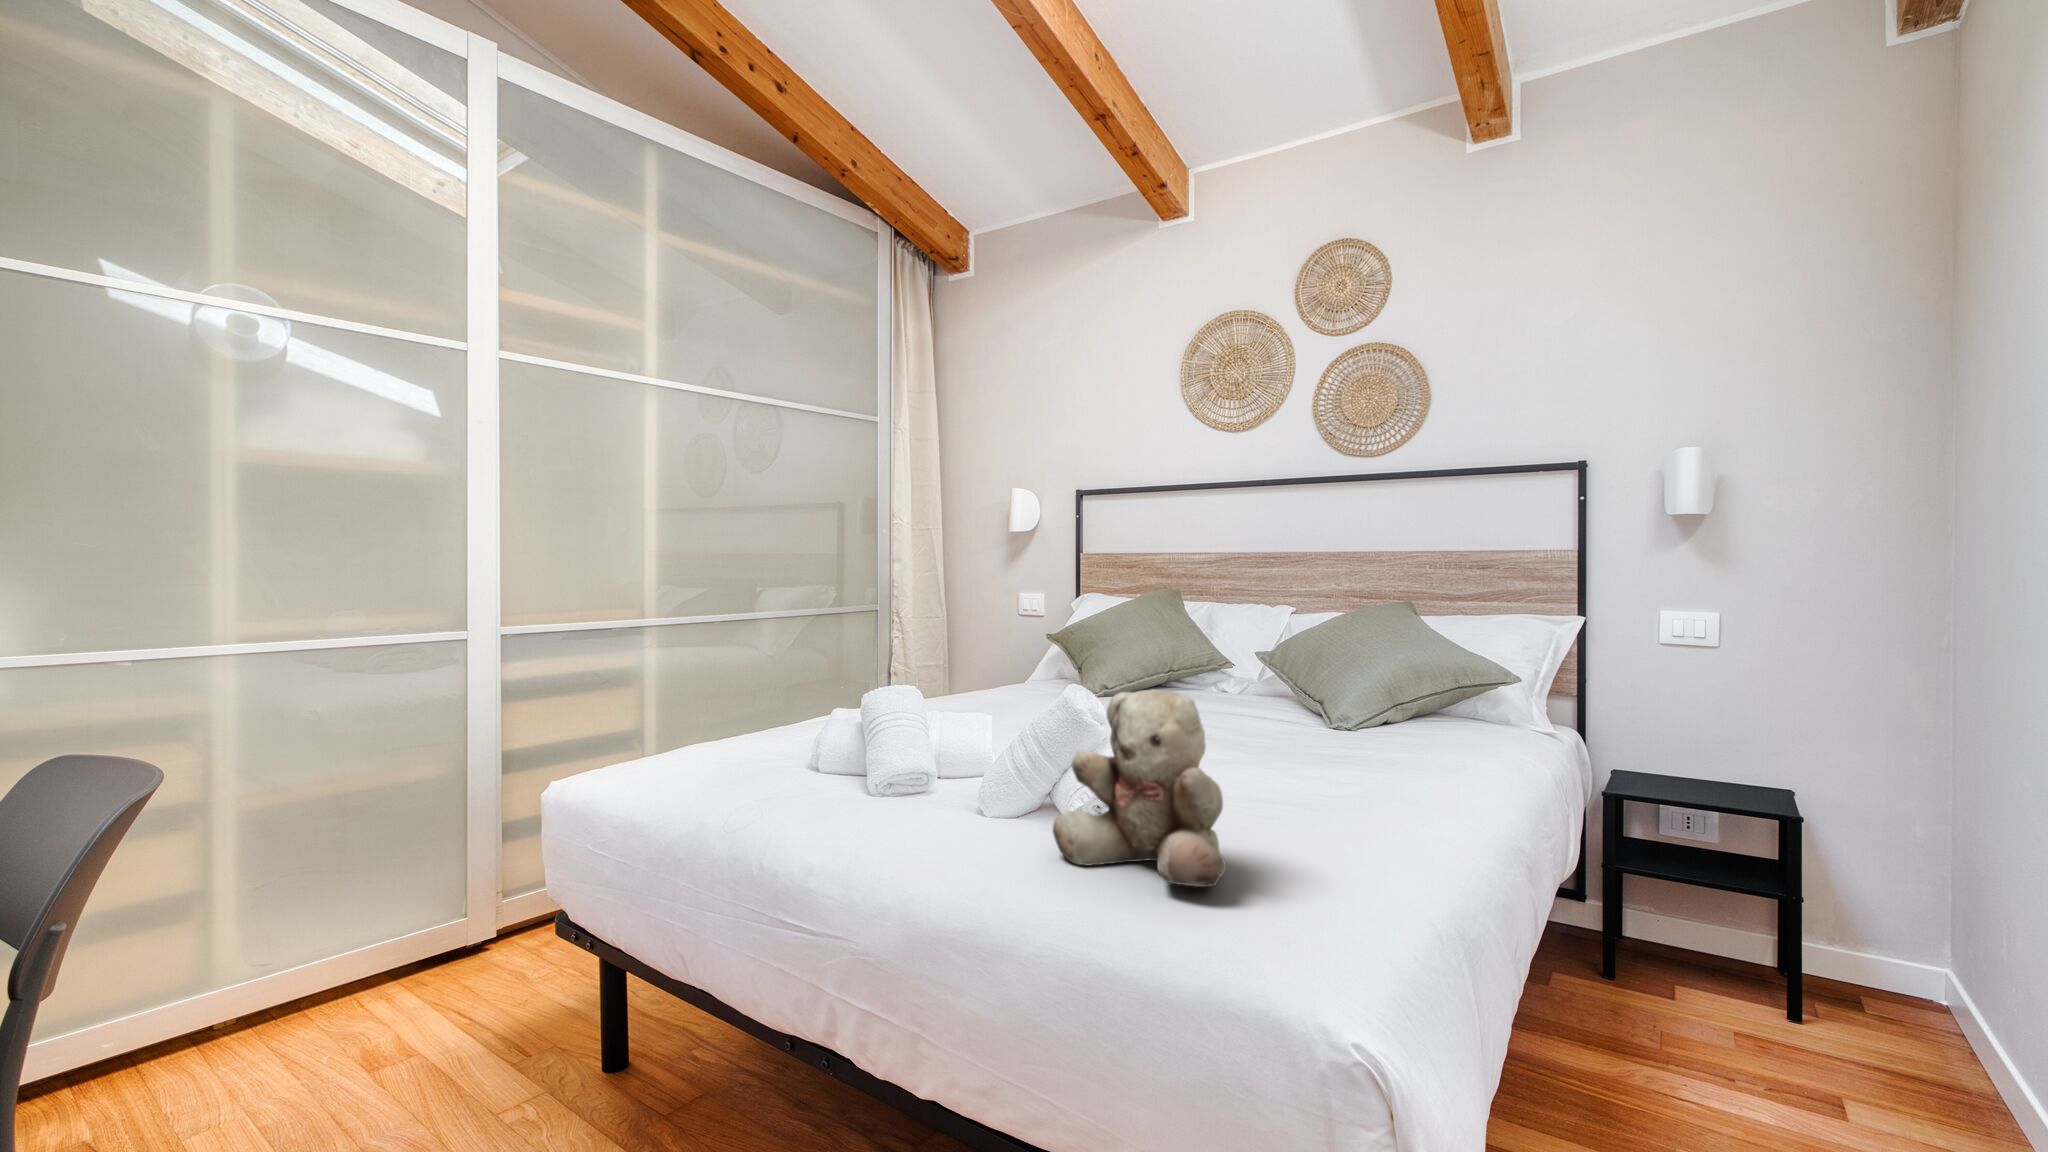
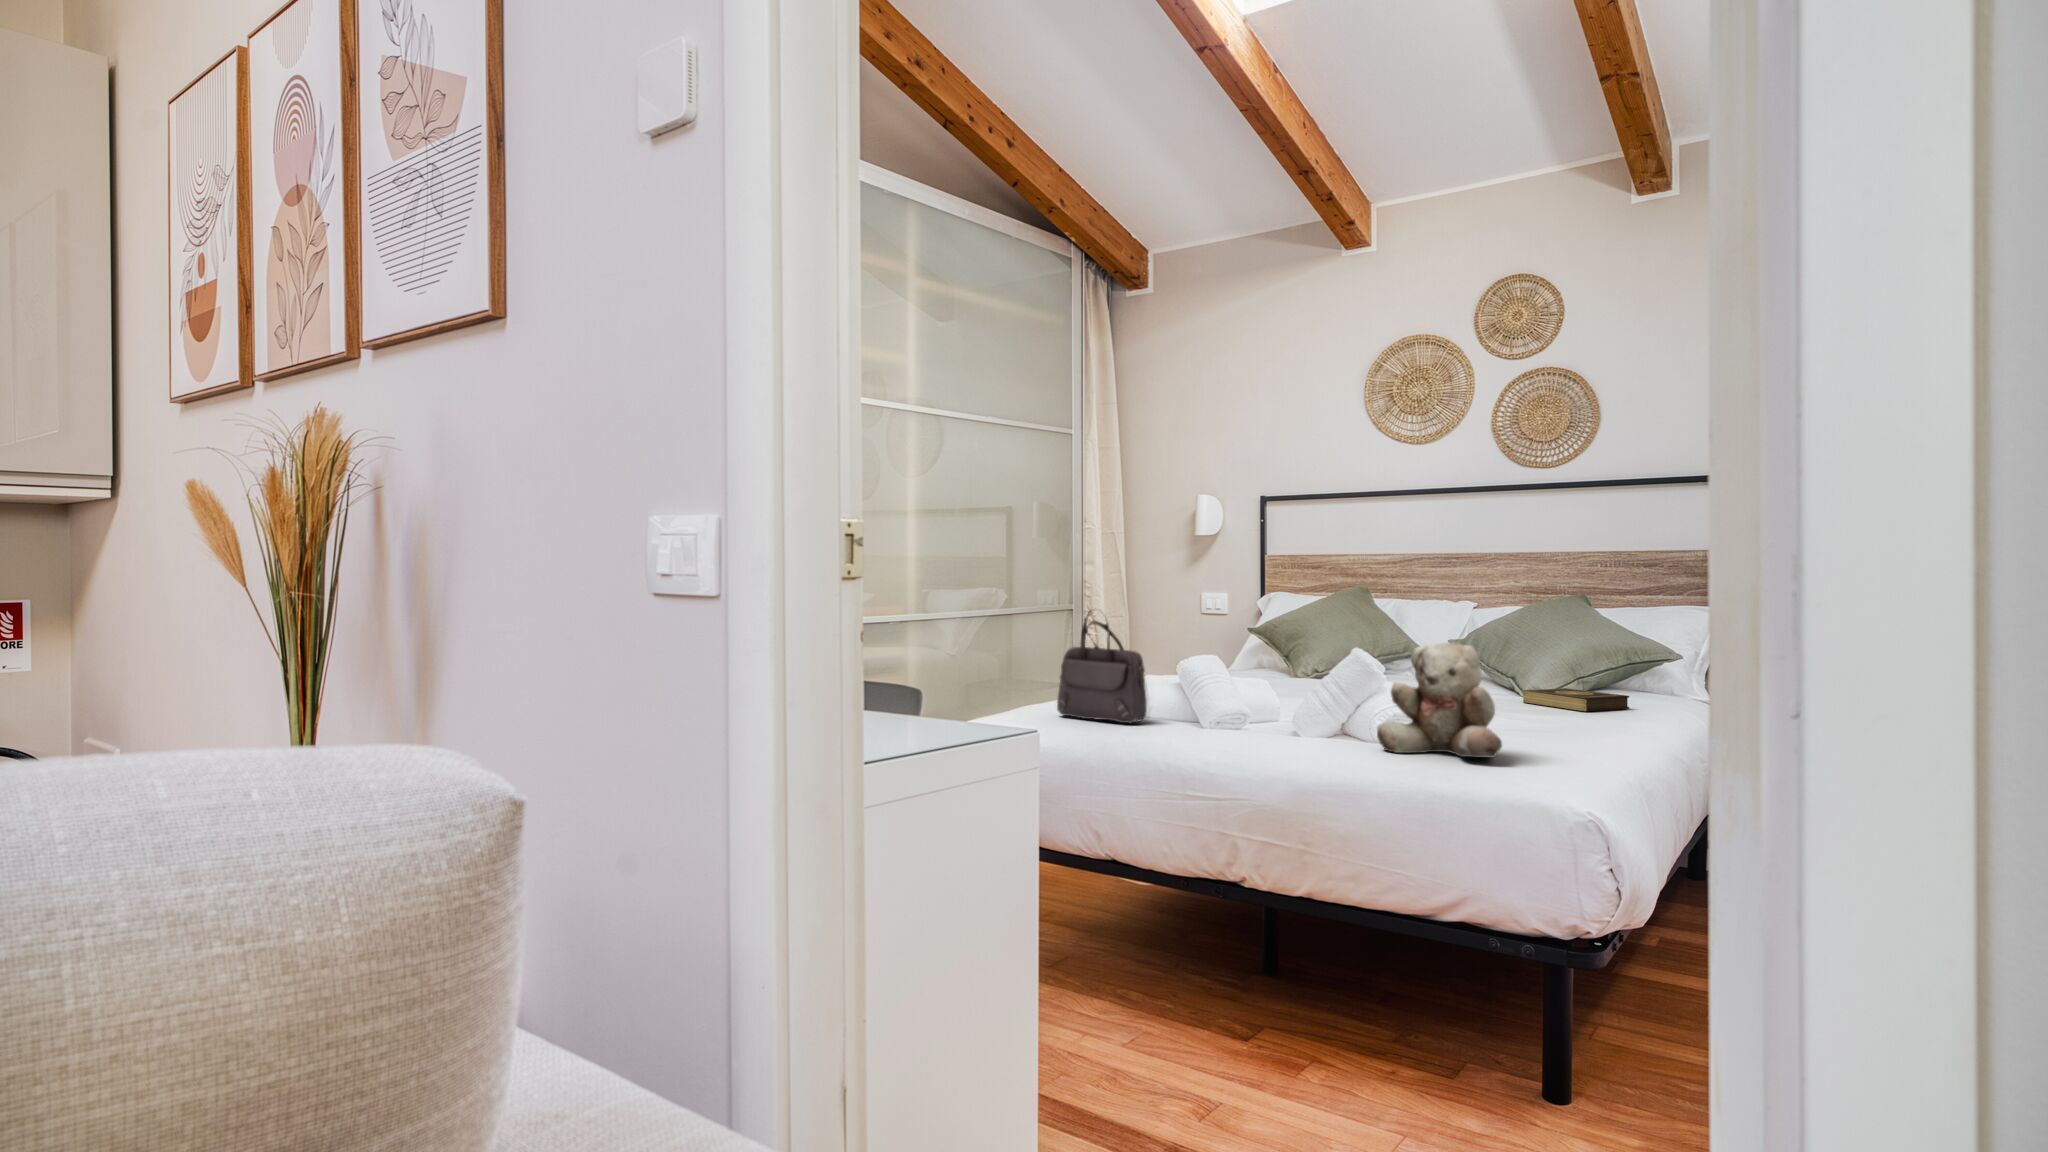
handbag: none [685,625,788,788] -> present [1057,612,1147,723]
book: none [1324,719,1453,757] -> present [1523,688,1629,711]

